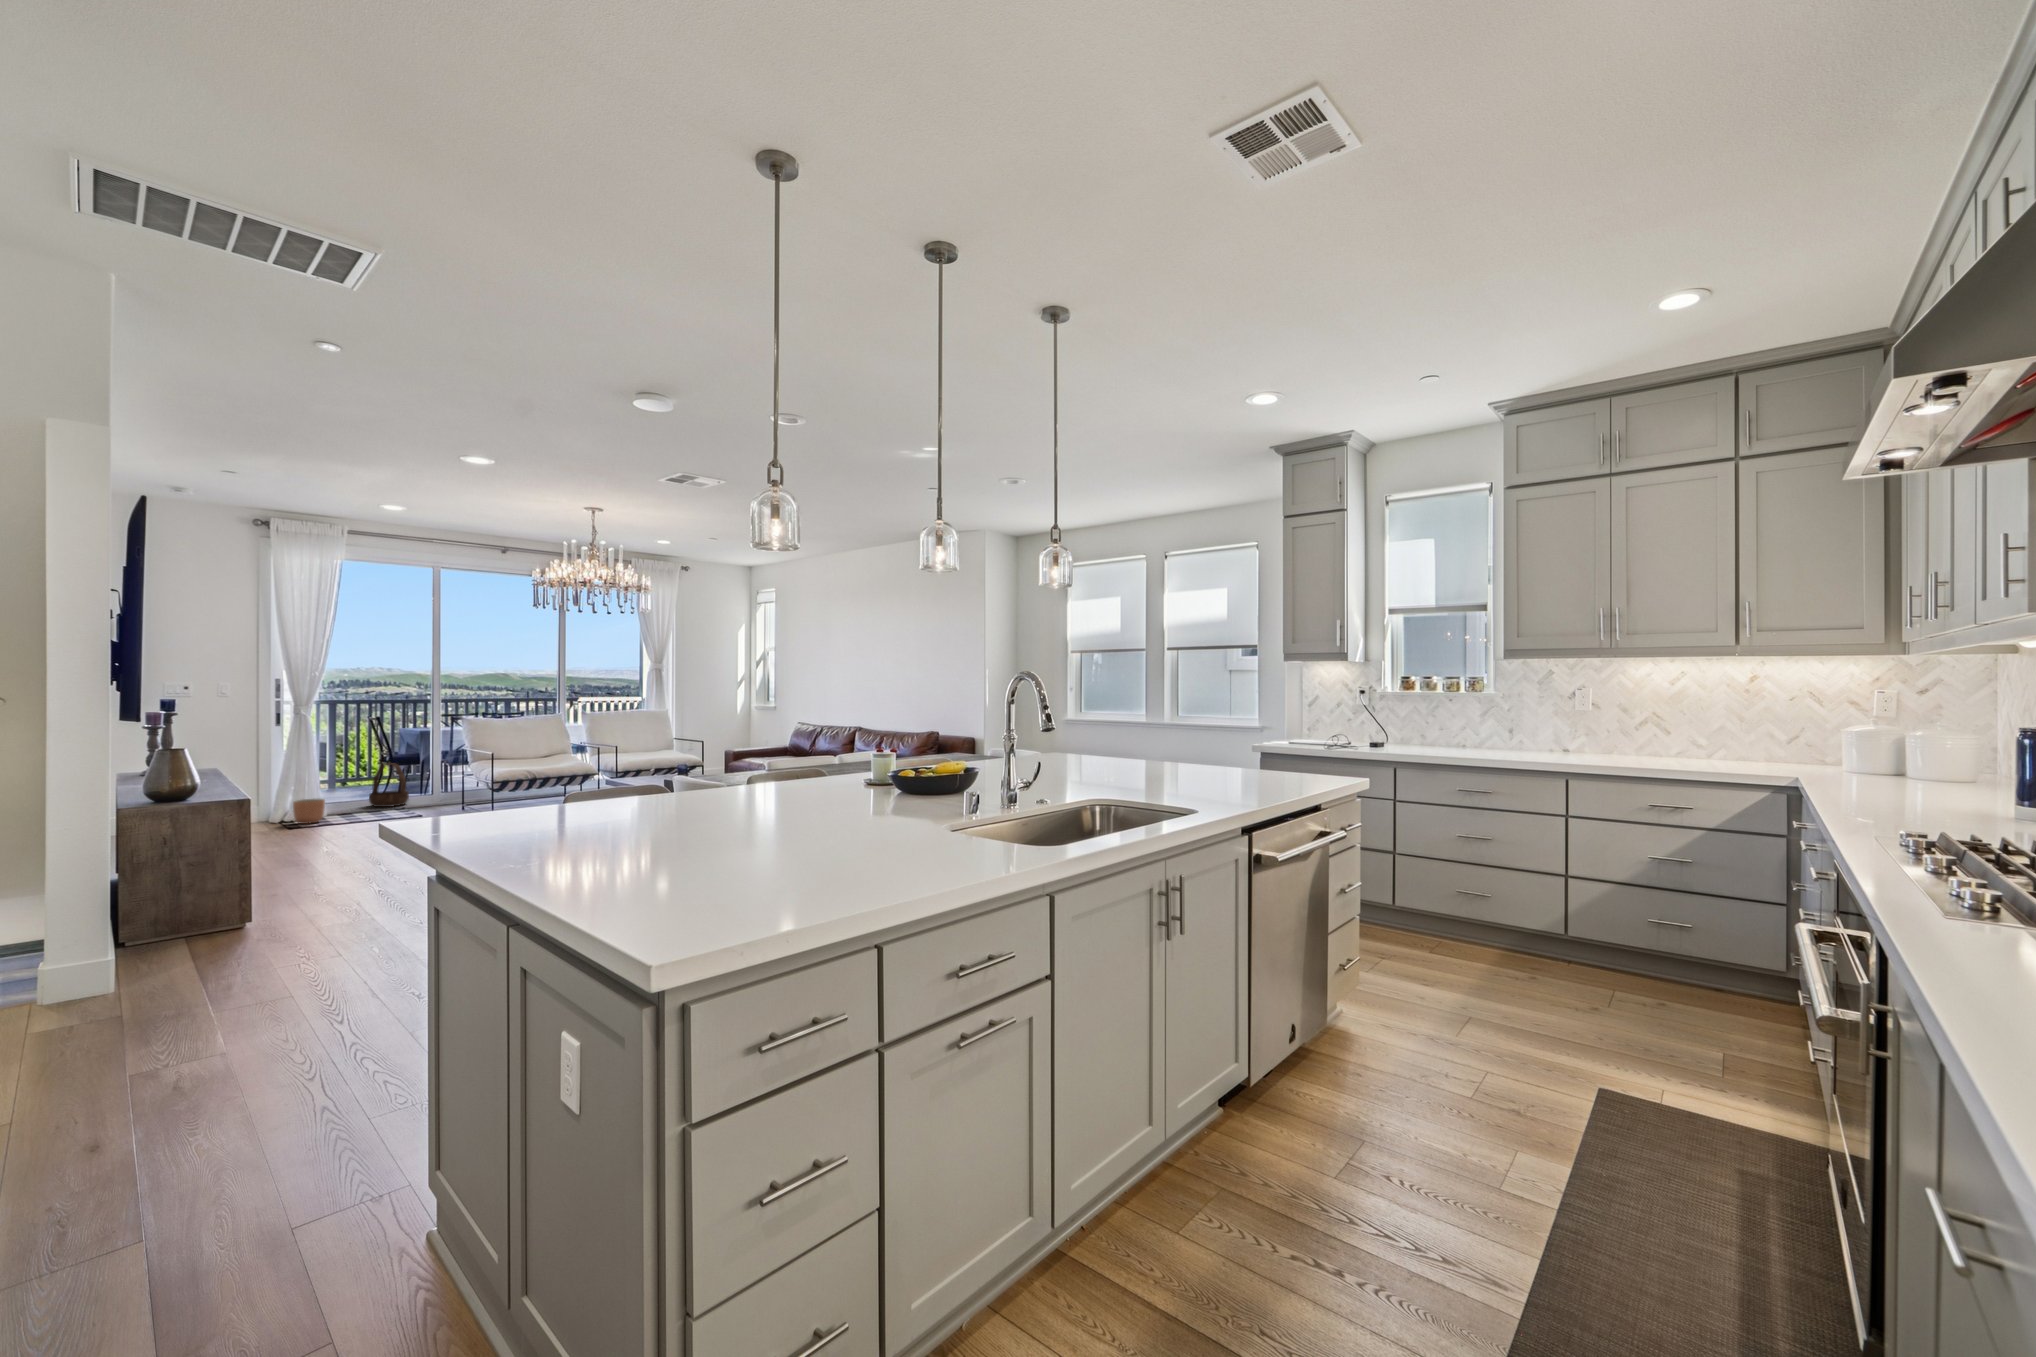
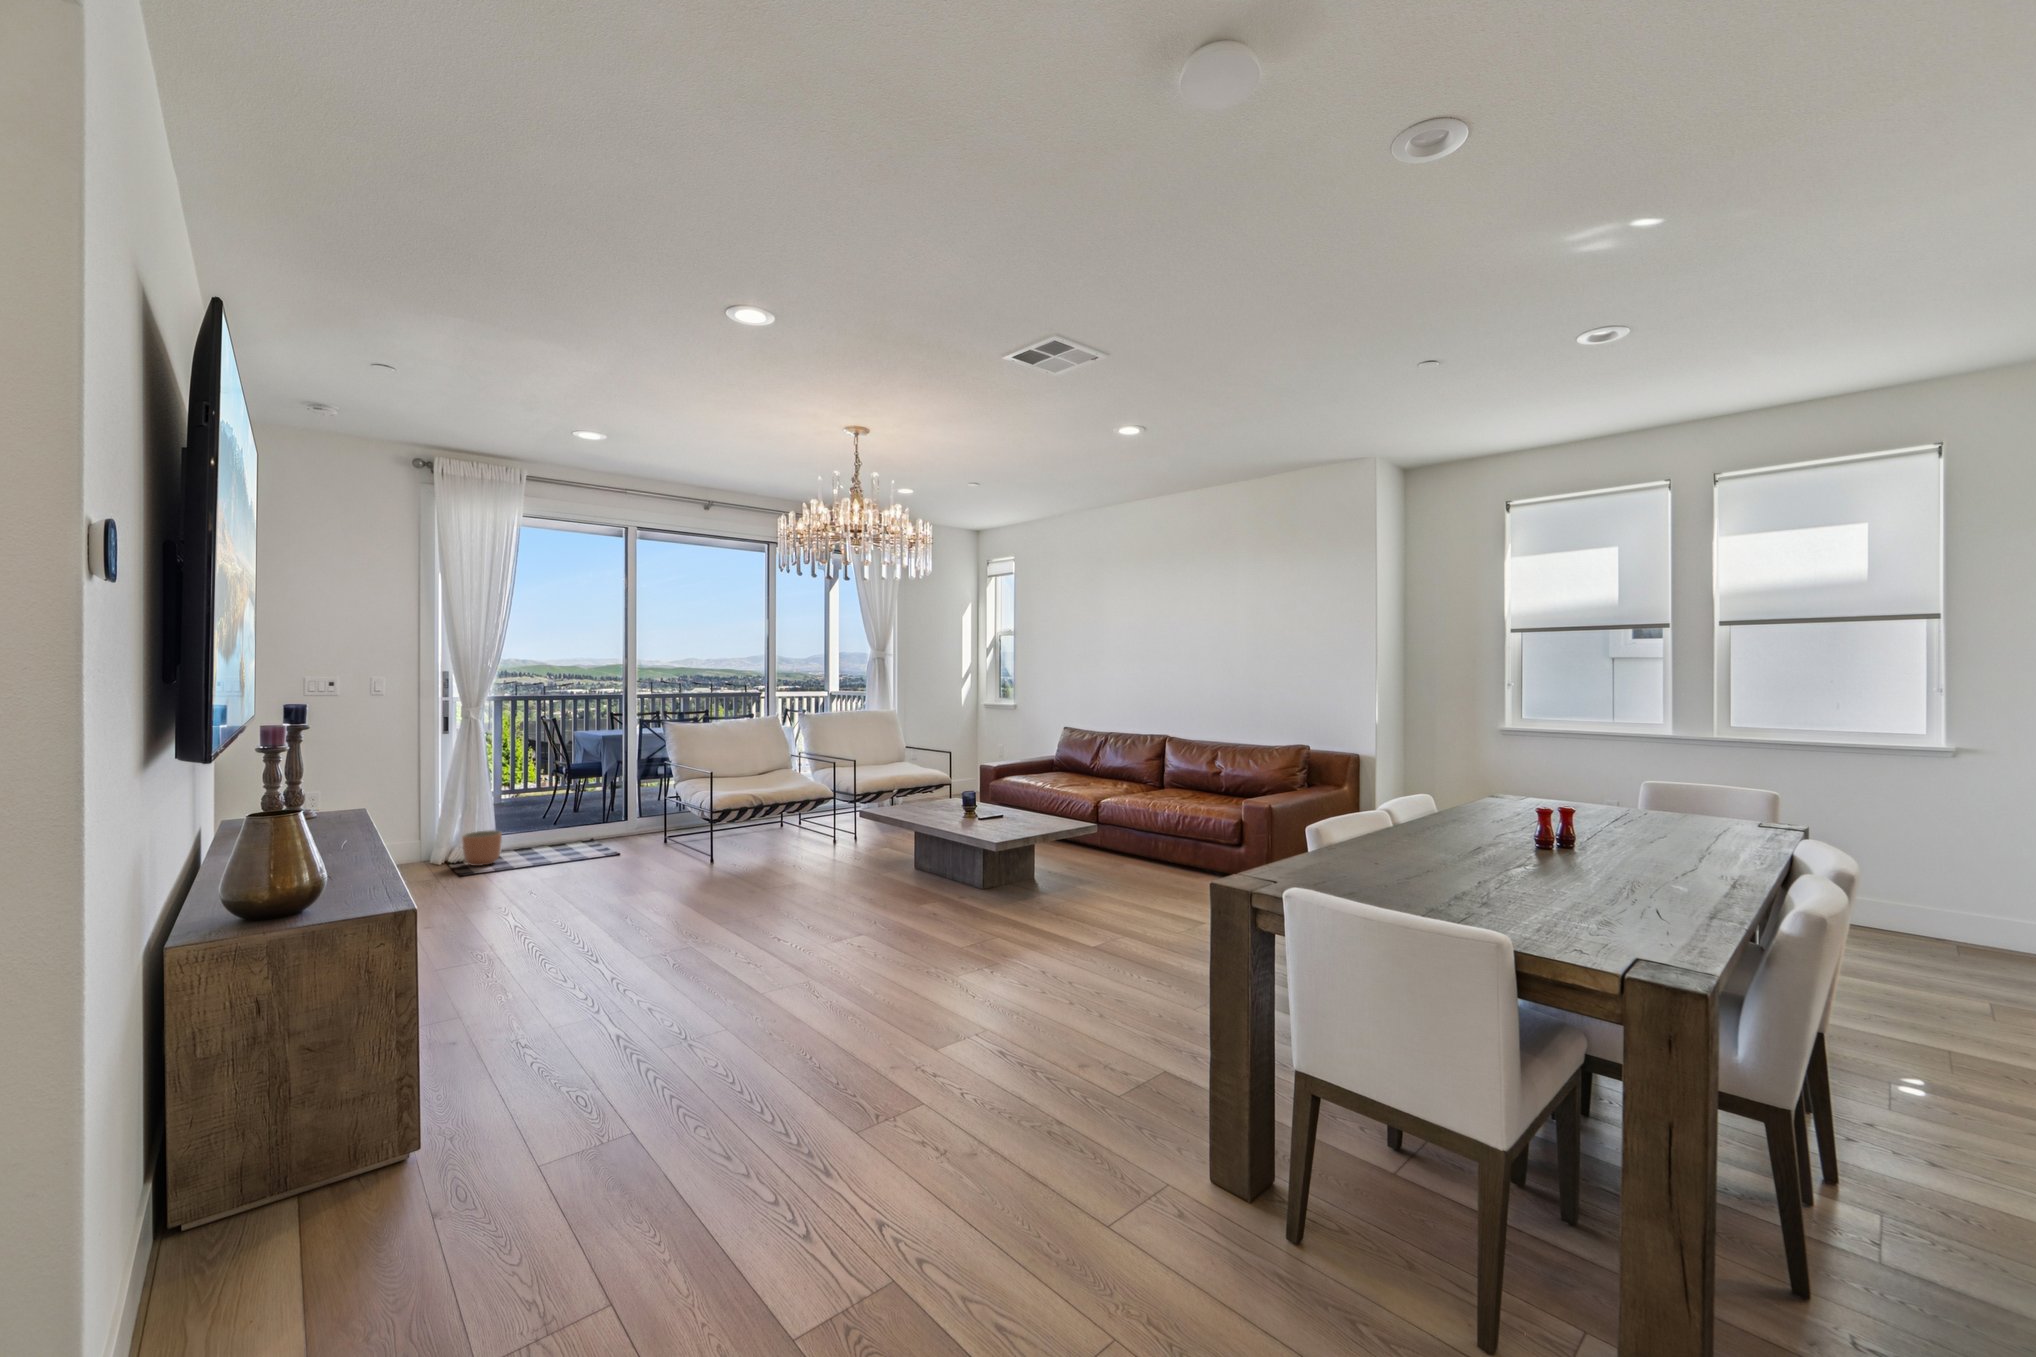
basket: present [369,763,409,807] -> none [550,778,596,835]

